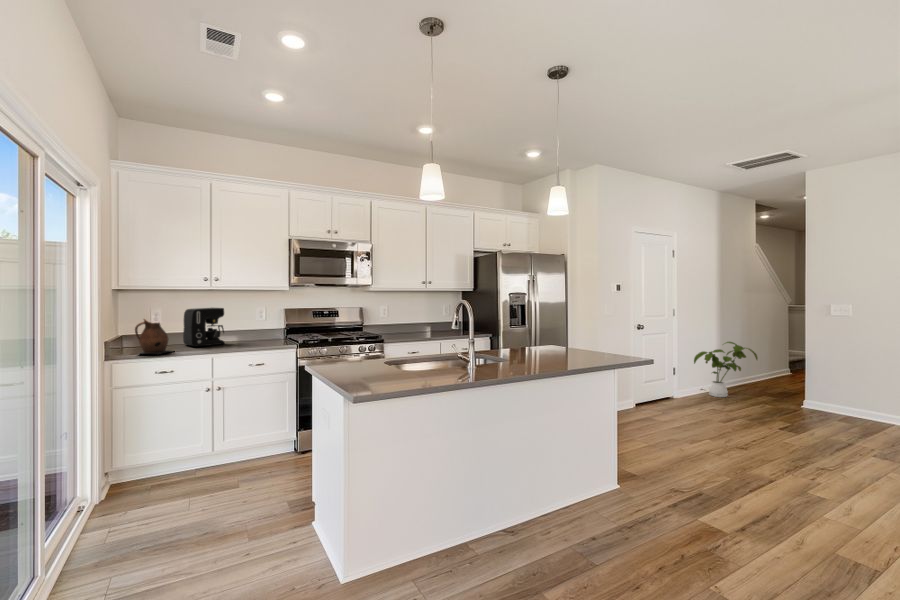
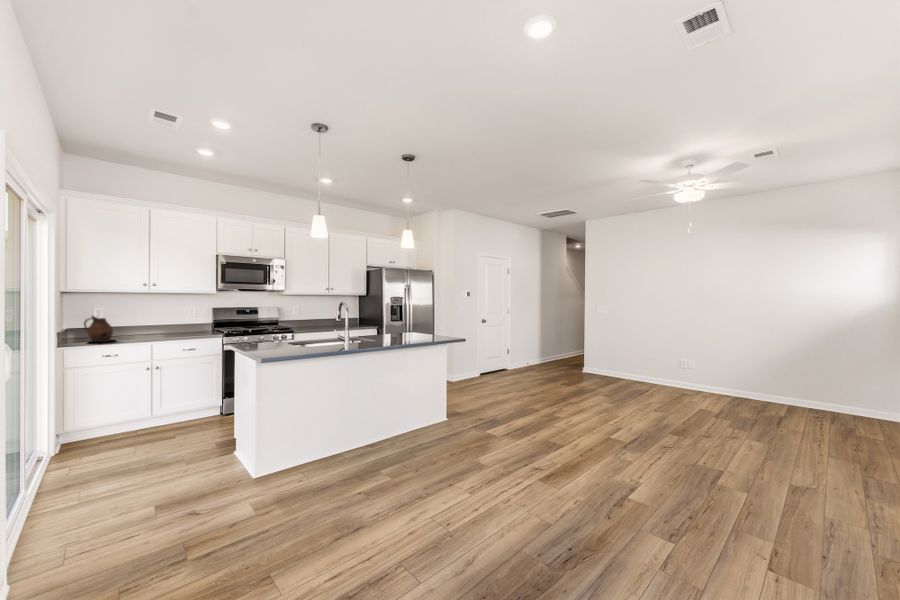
coffee maker: present [183,308,225,346] -> none [124,307,161,337]
house plant: present [694,342,758,397] -> none [522,331,560,368]

